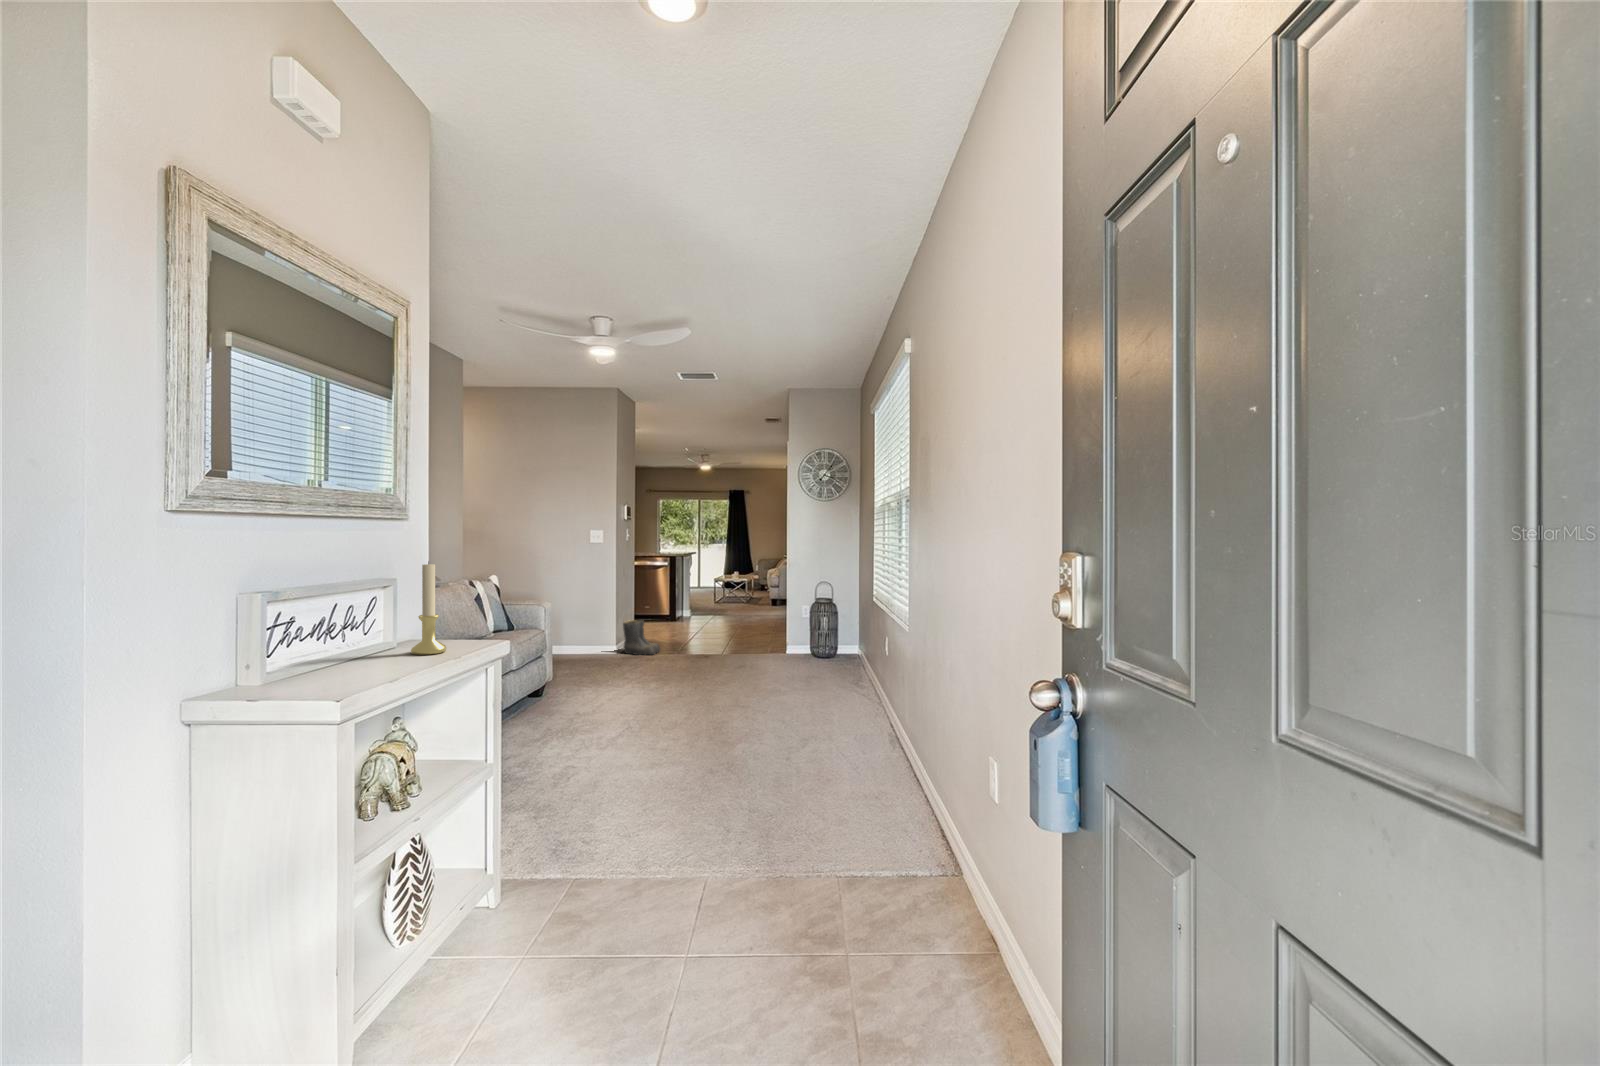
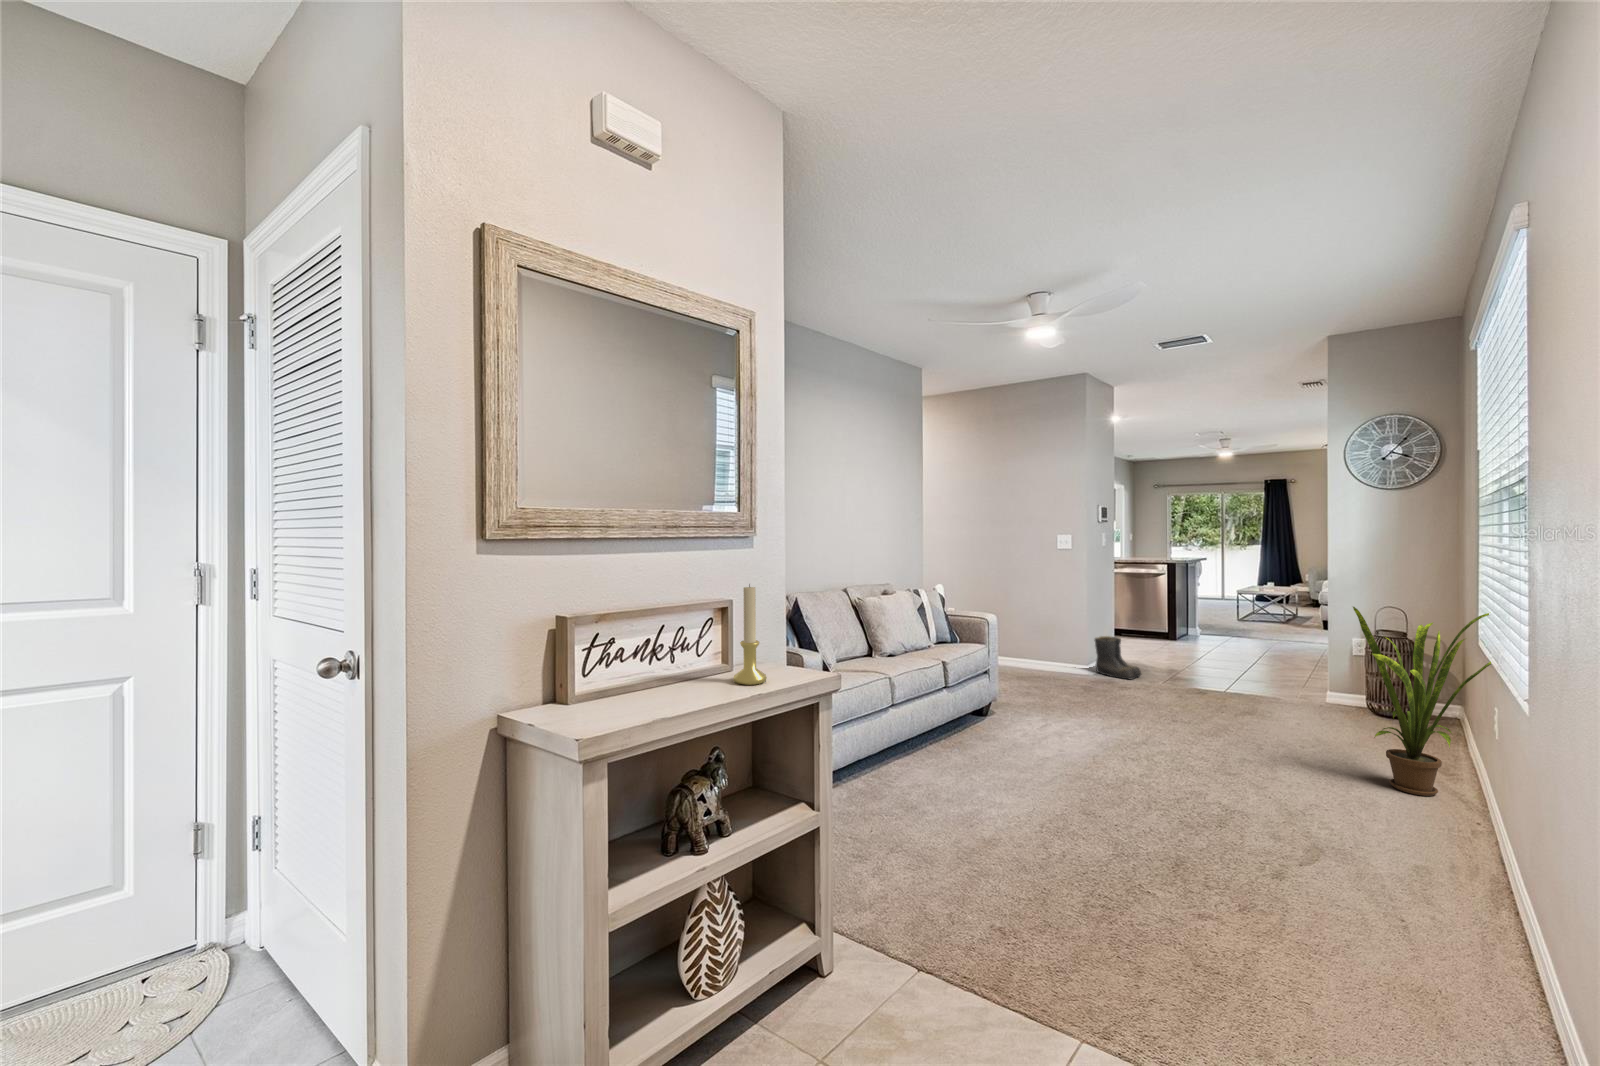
house plant: none [802,573,871,693] -> present [1353,607,1491,796]

